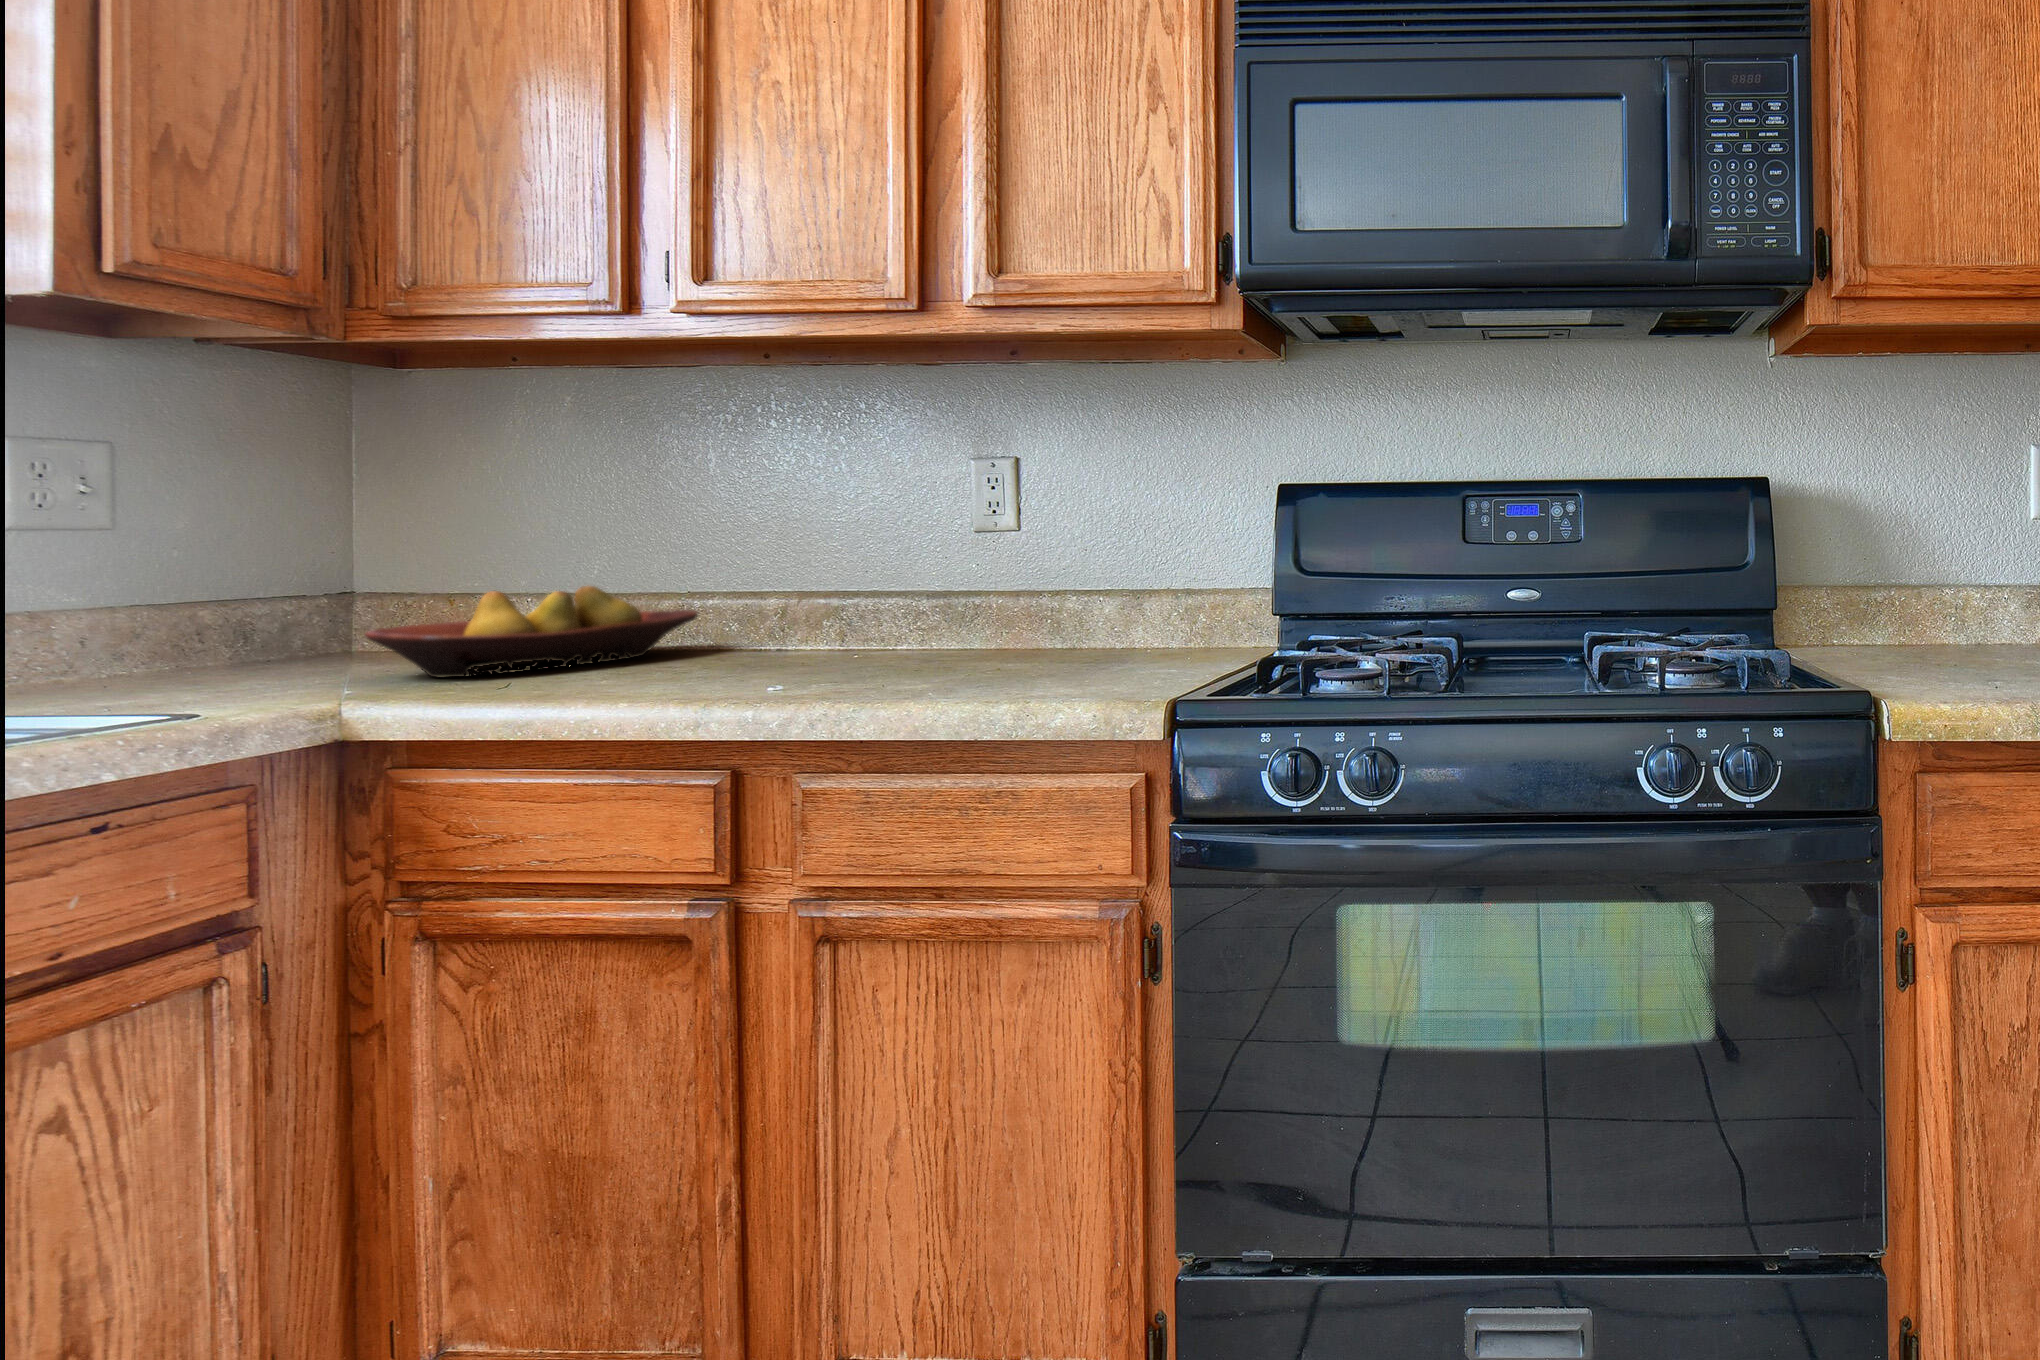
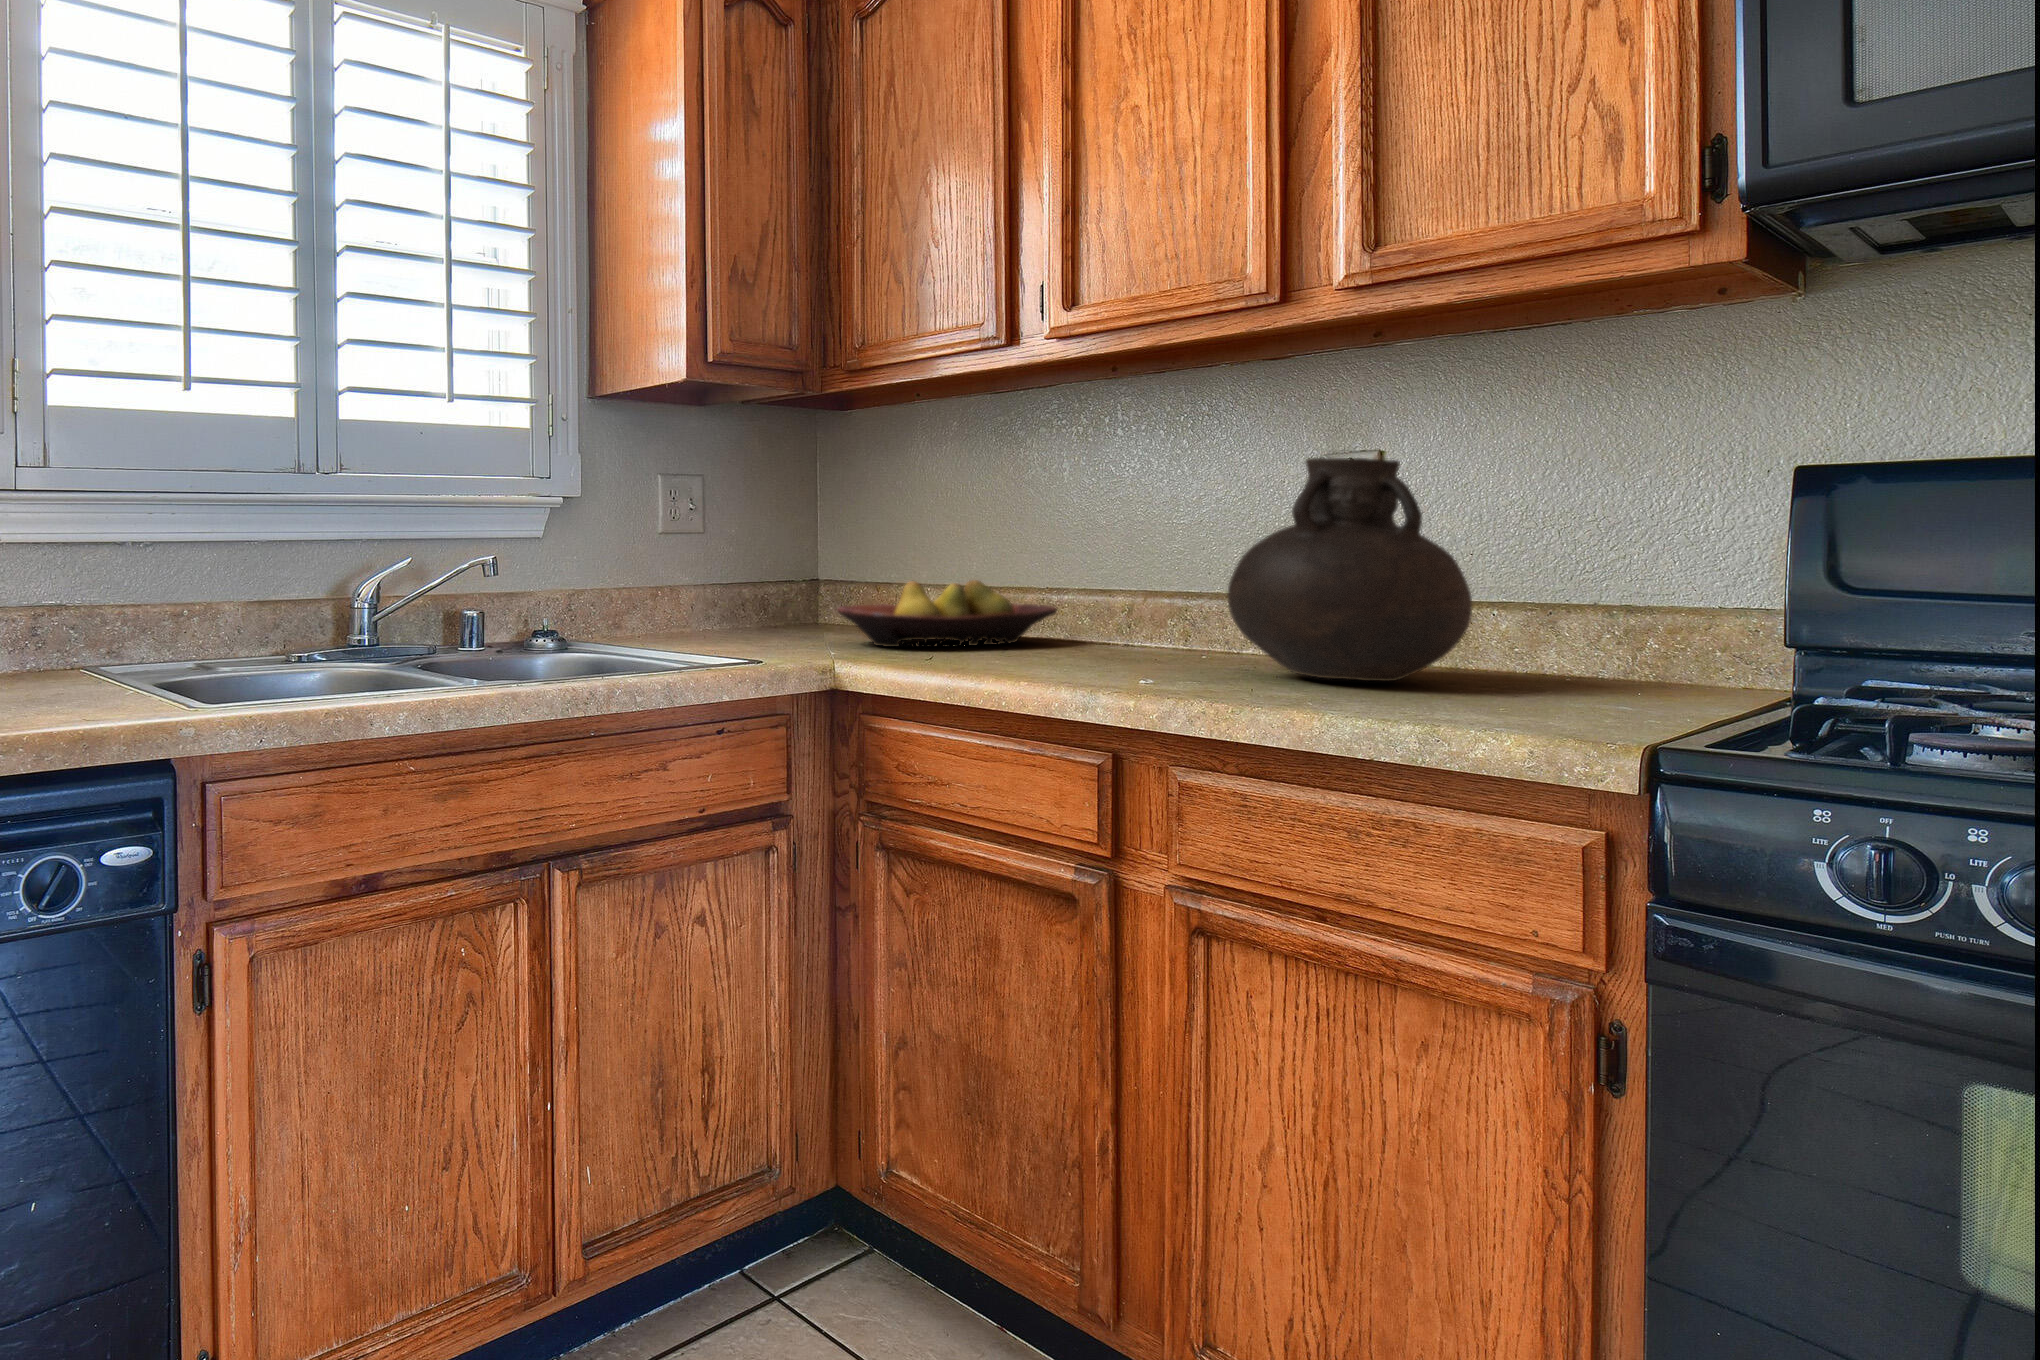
vase: none [869,460,1074,666] -> present [1227,457,1472,681]

